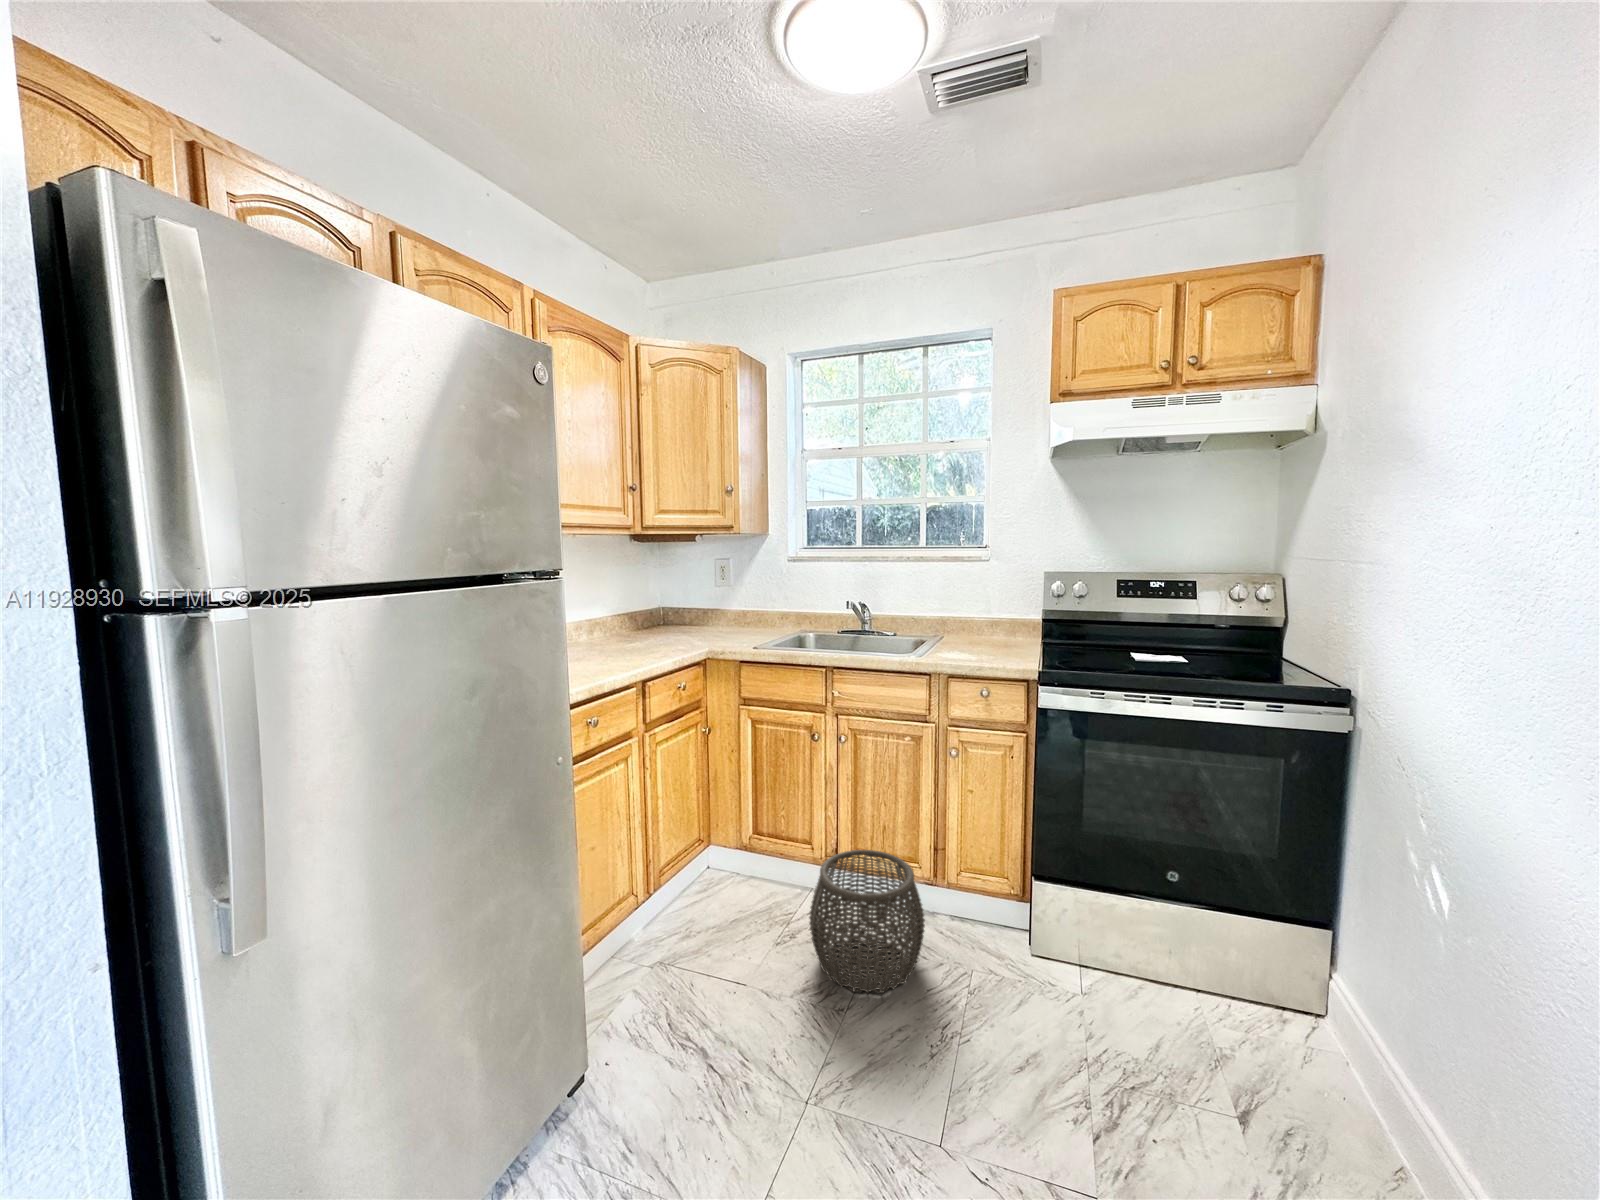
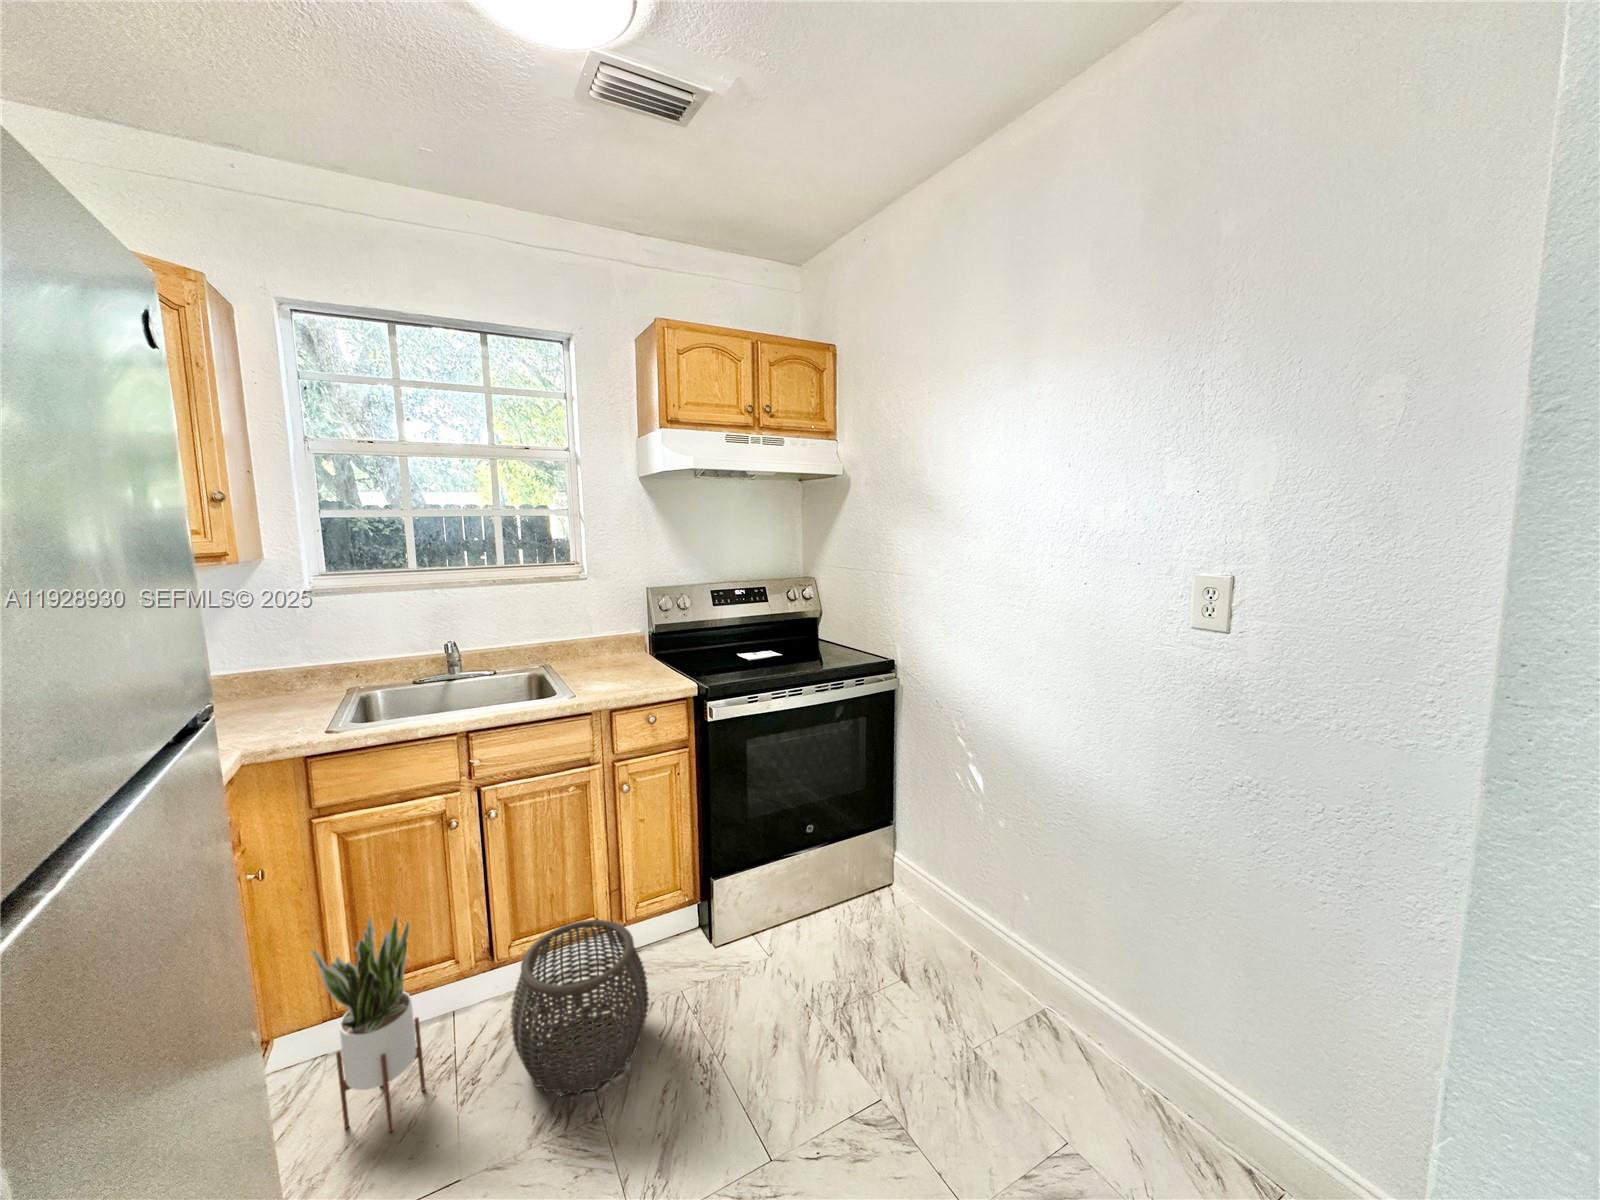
potted plant: none [704,778,770,934] -> present [312,917,425,1132]

